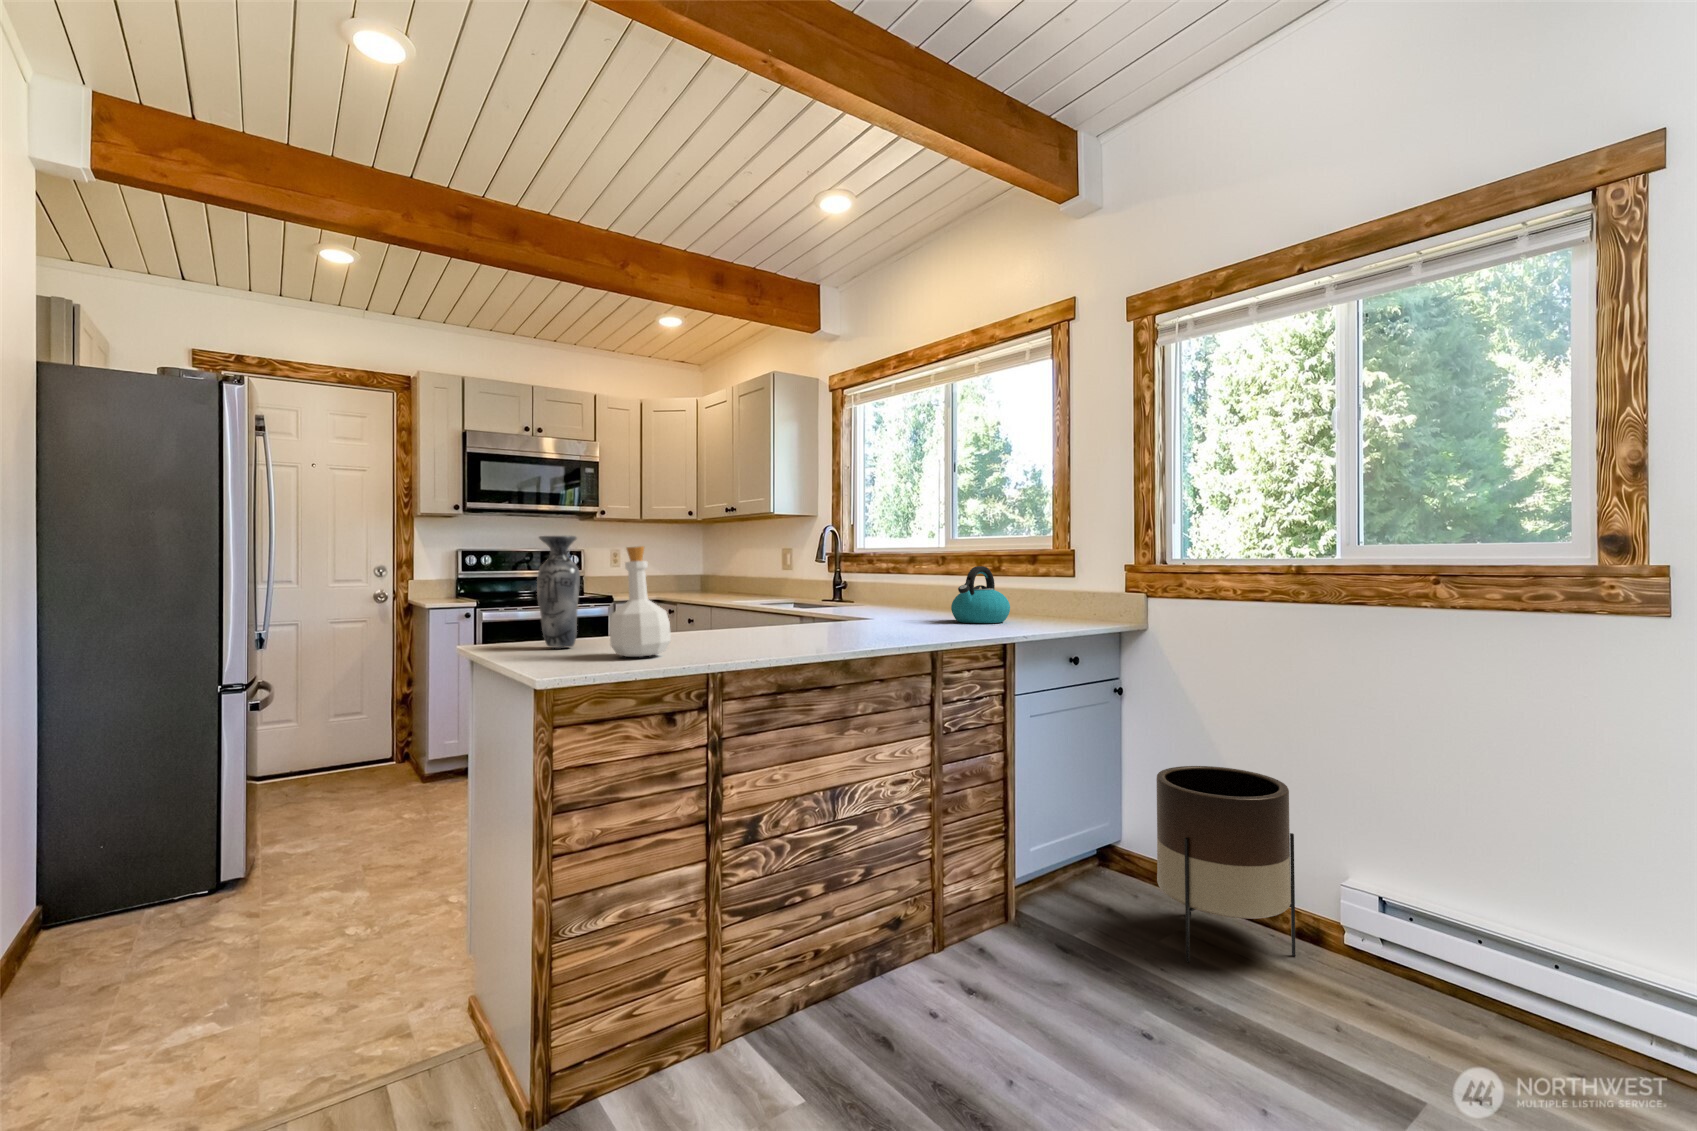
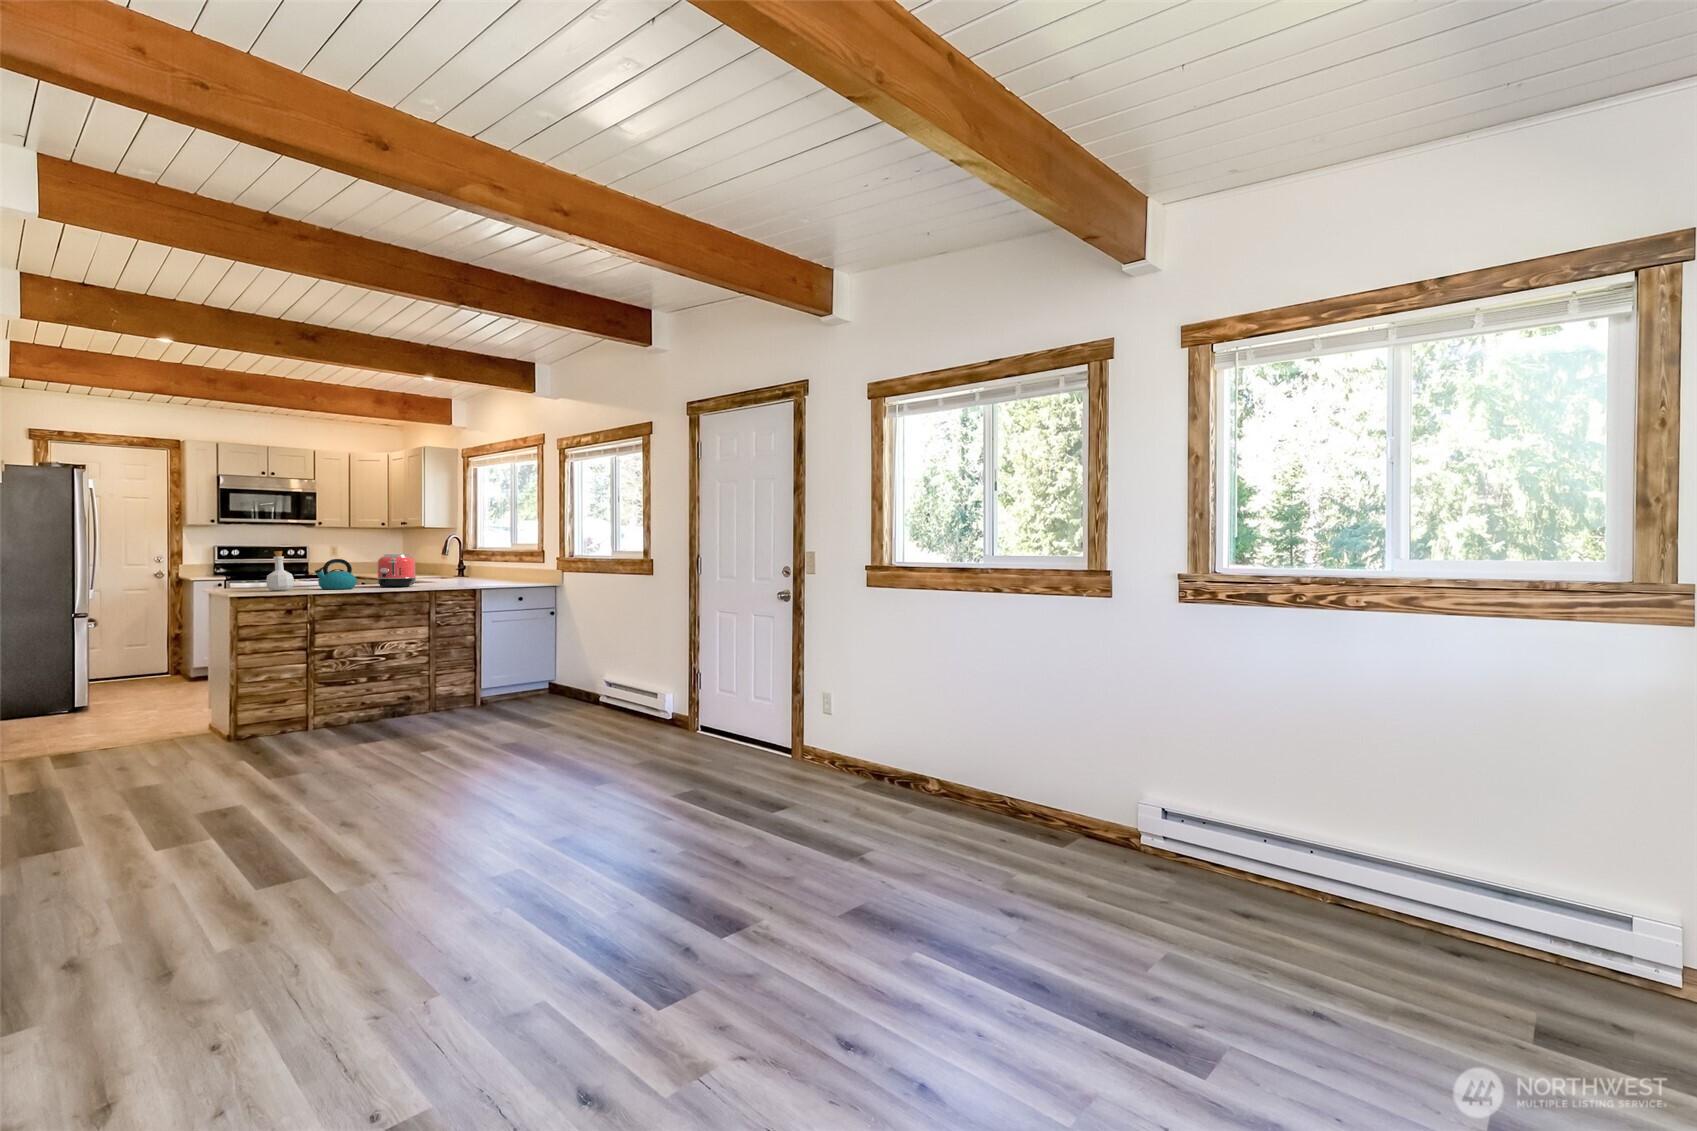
vase: present [537,536,580,648] -> none [240,546,260,589]
toaster: none [810,556,892,638] -> present [377,554,416,587]
kettle: present [951,566,1010,623] -> present [315,559,357,589]
planter: present [1157,766,1296,962] -> none [528,640,579,708]

